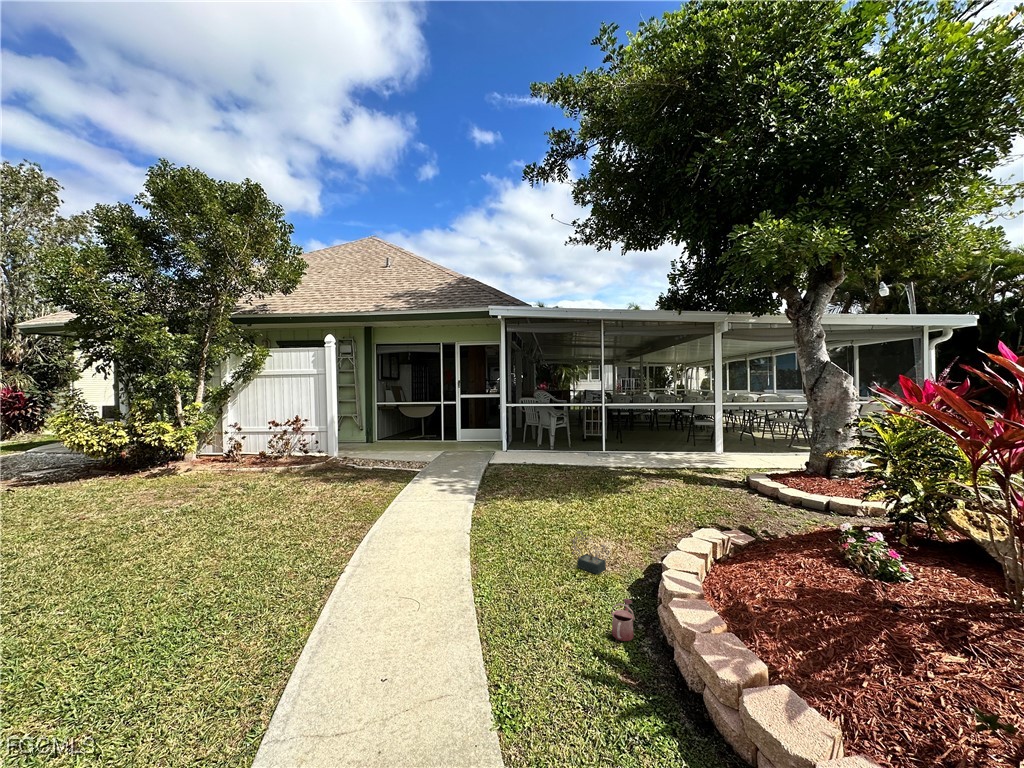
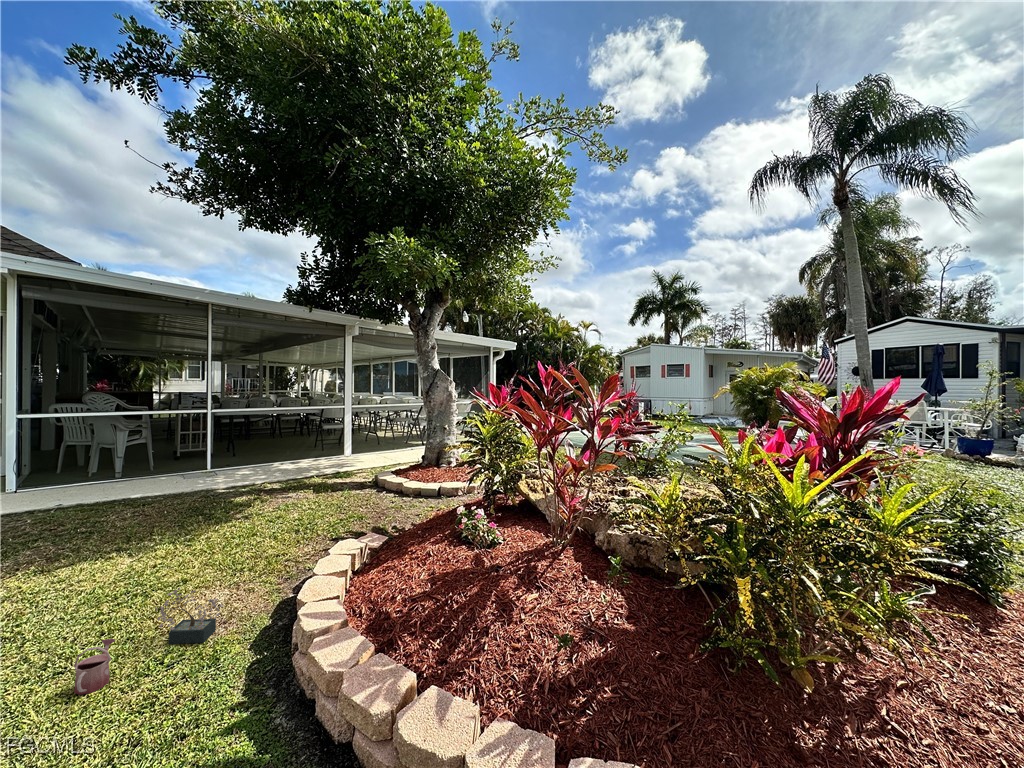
watering can: present [611,599,635,641] -> present [74,639,115,695]

